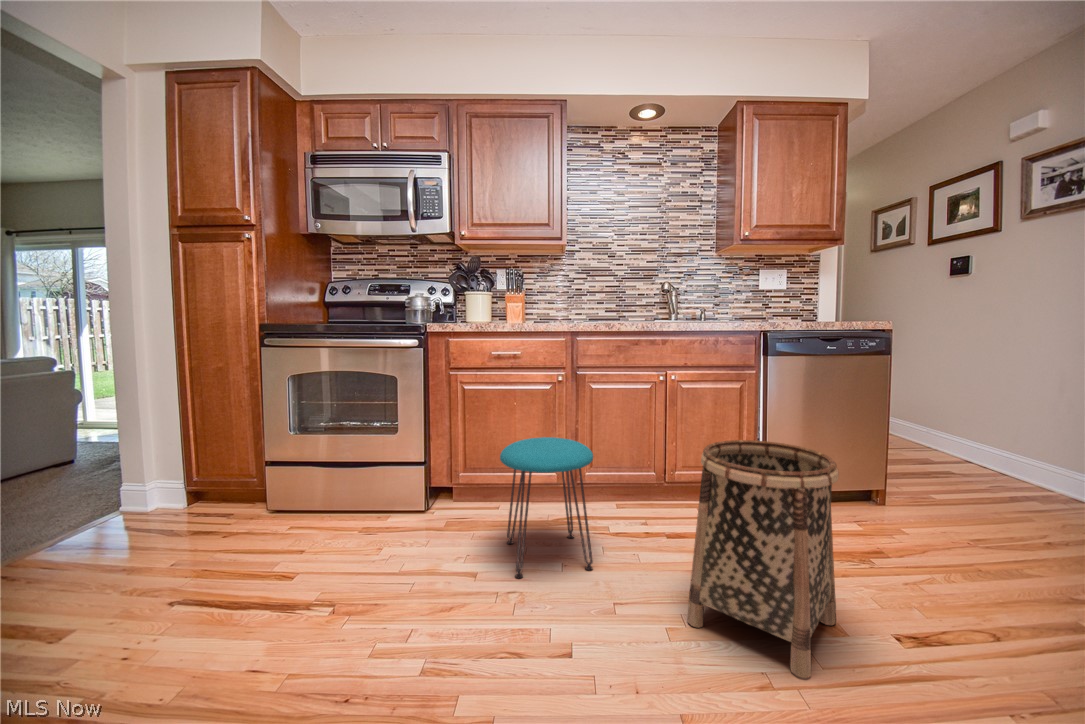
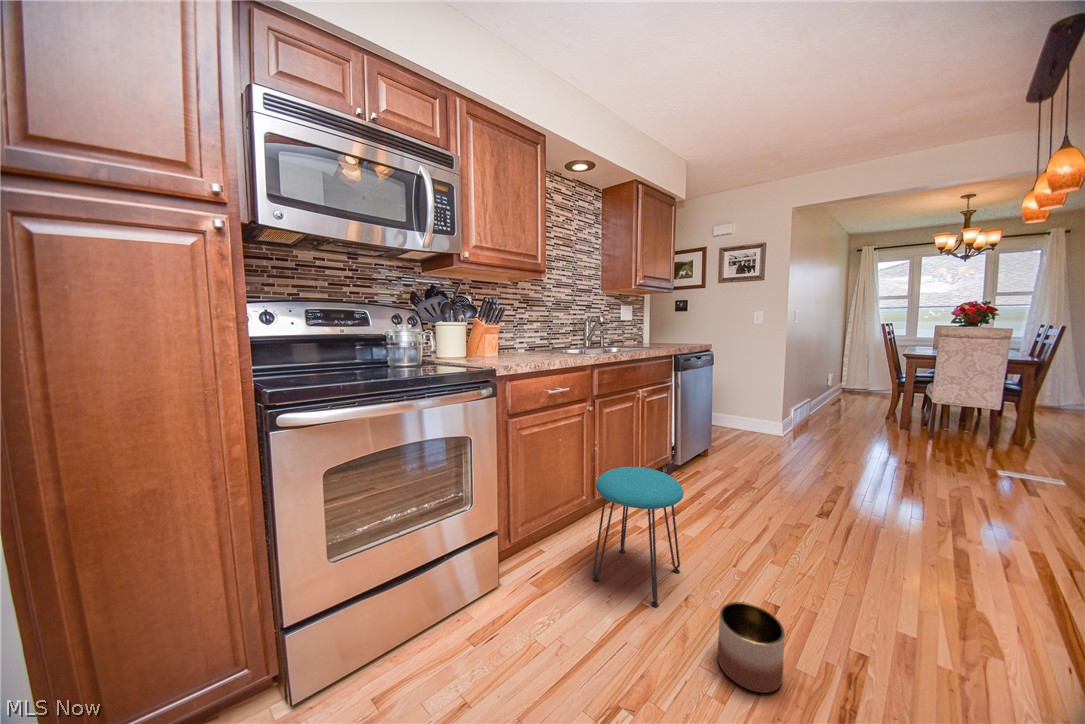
basket: present [688,440,839,678] -> none [741,440,850,580]
planter: none [465,574,531,669] -> present [718,602,785,693]

